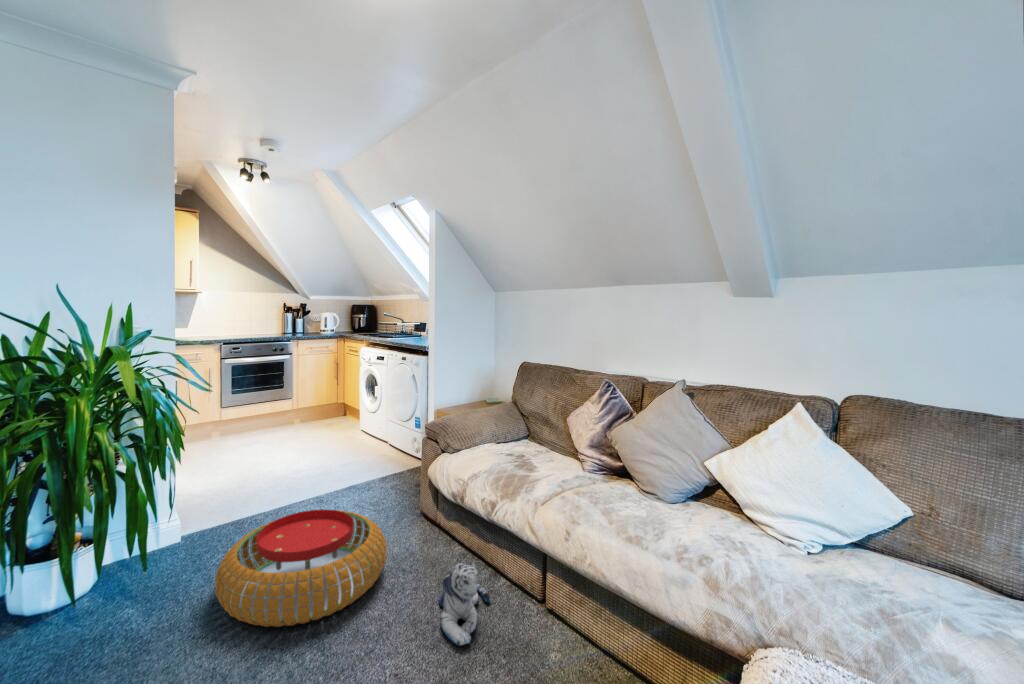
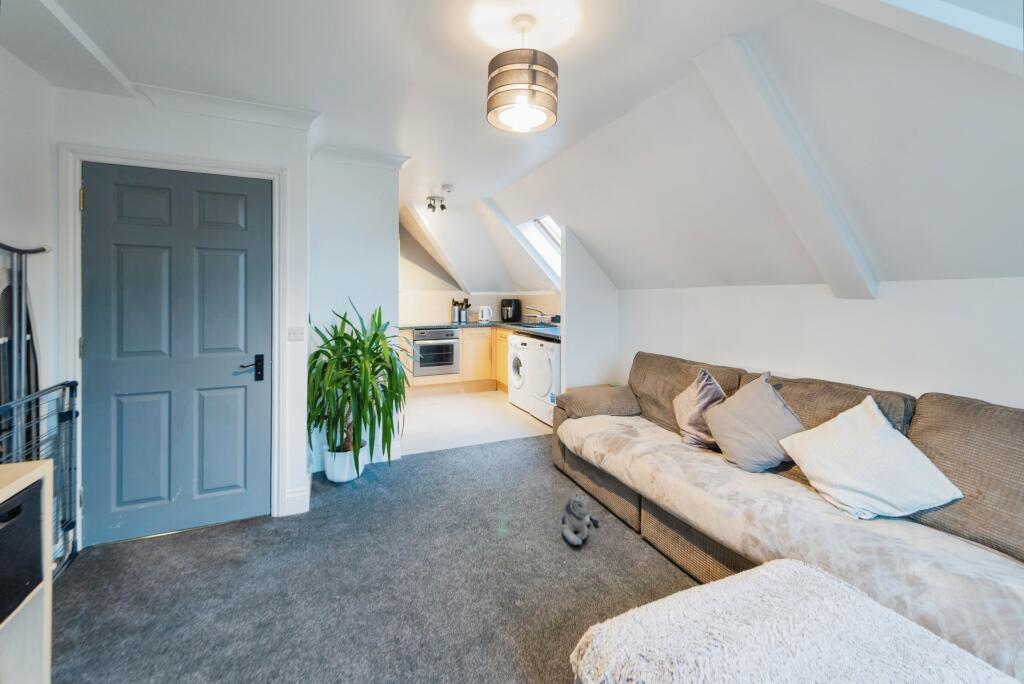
pouf: present [215,509,386,627] -> none [424,450,527,517]

